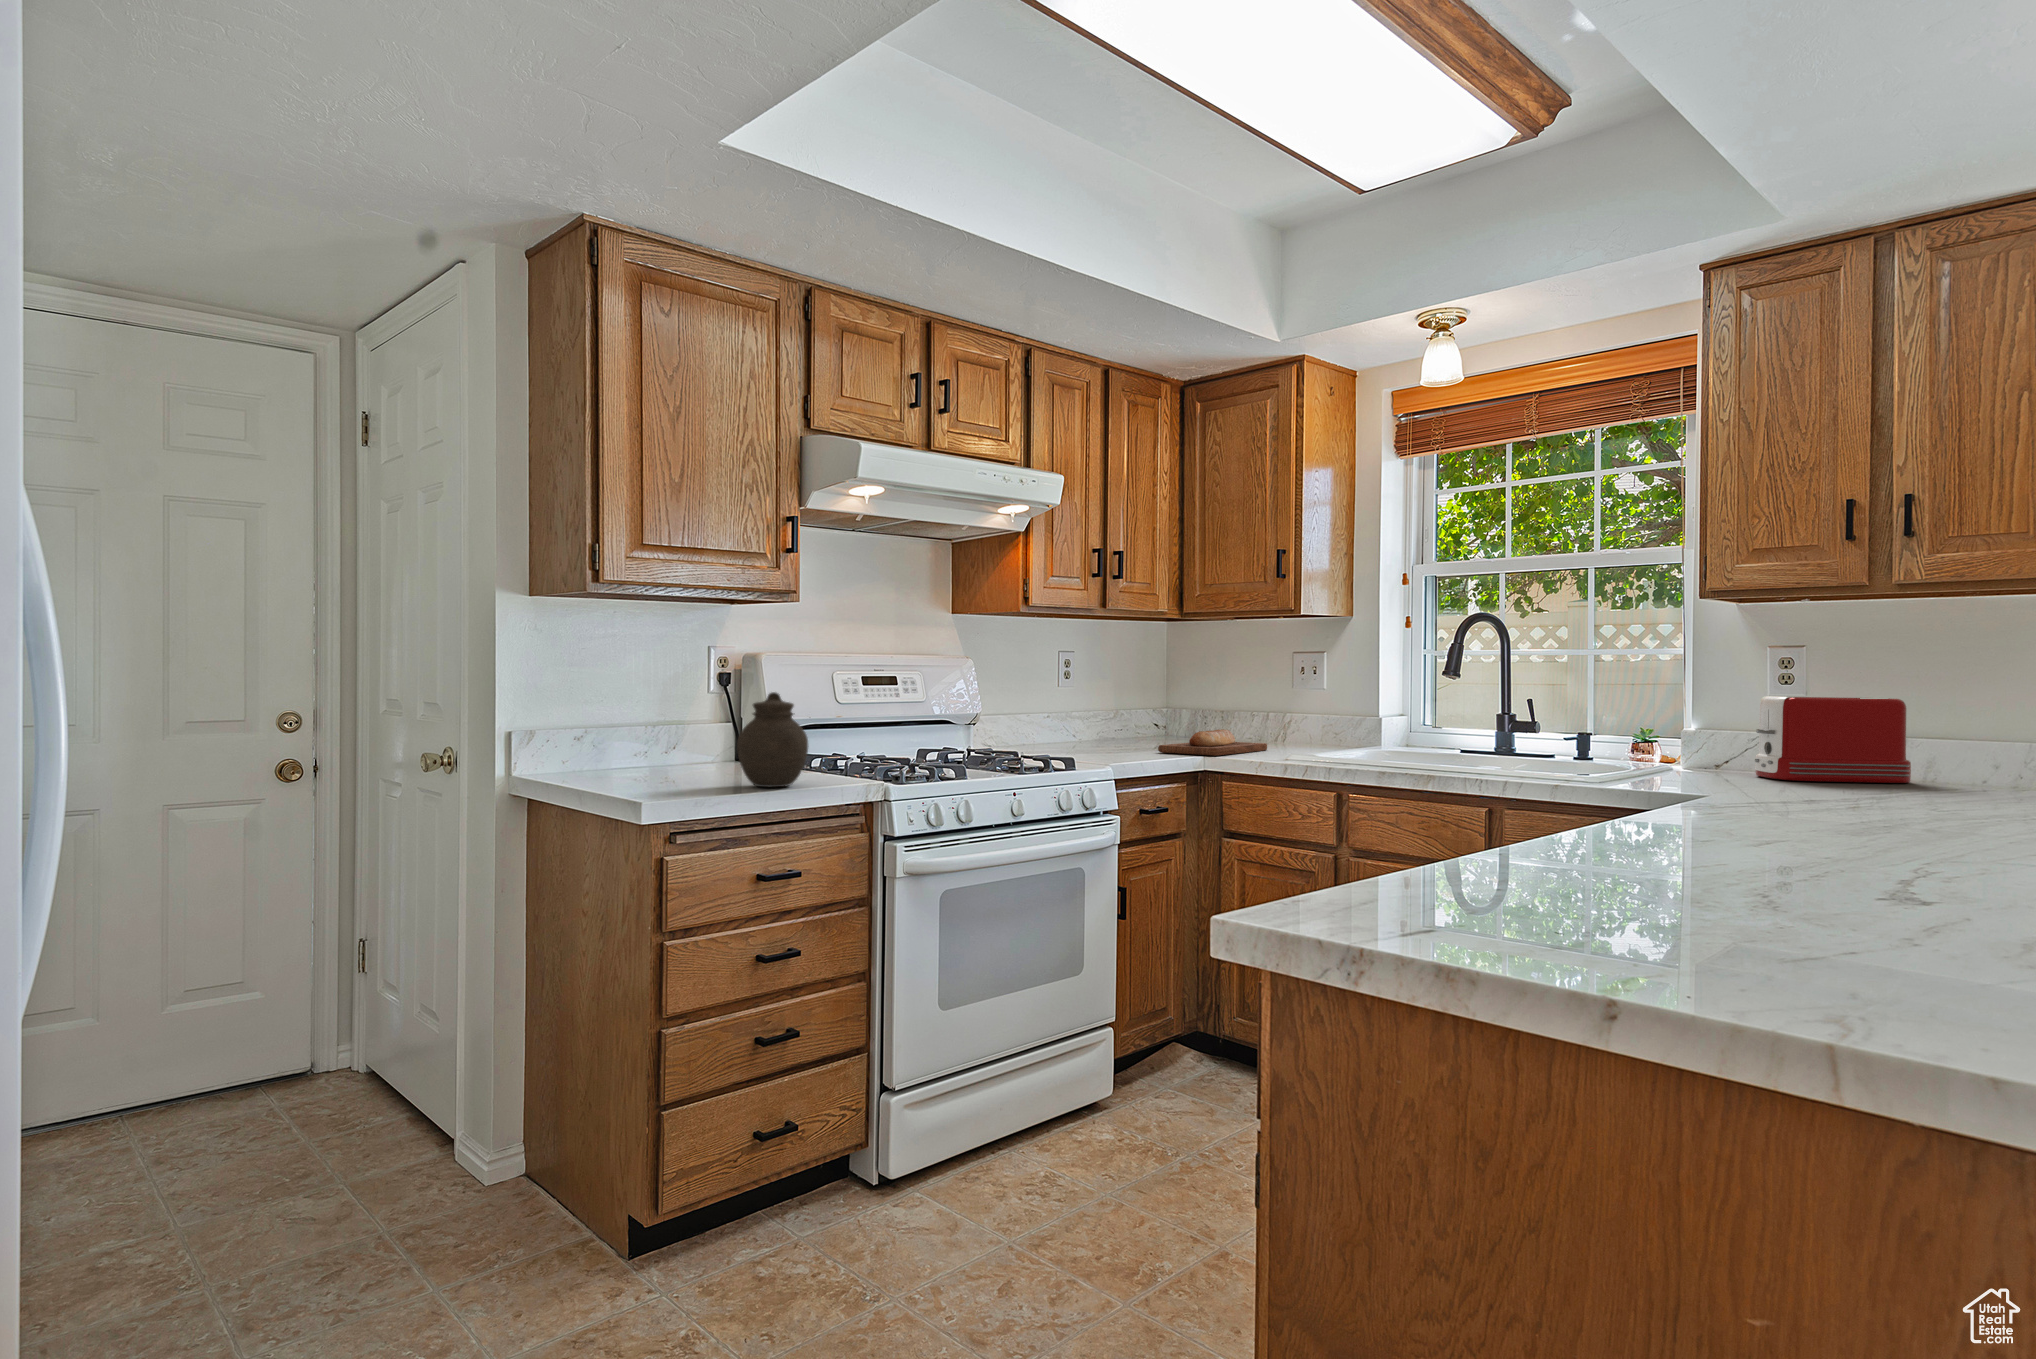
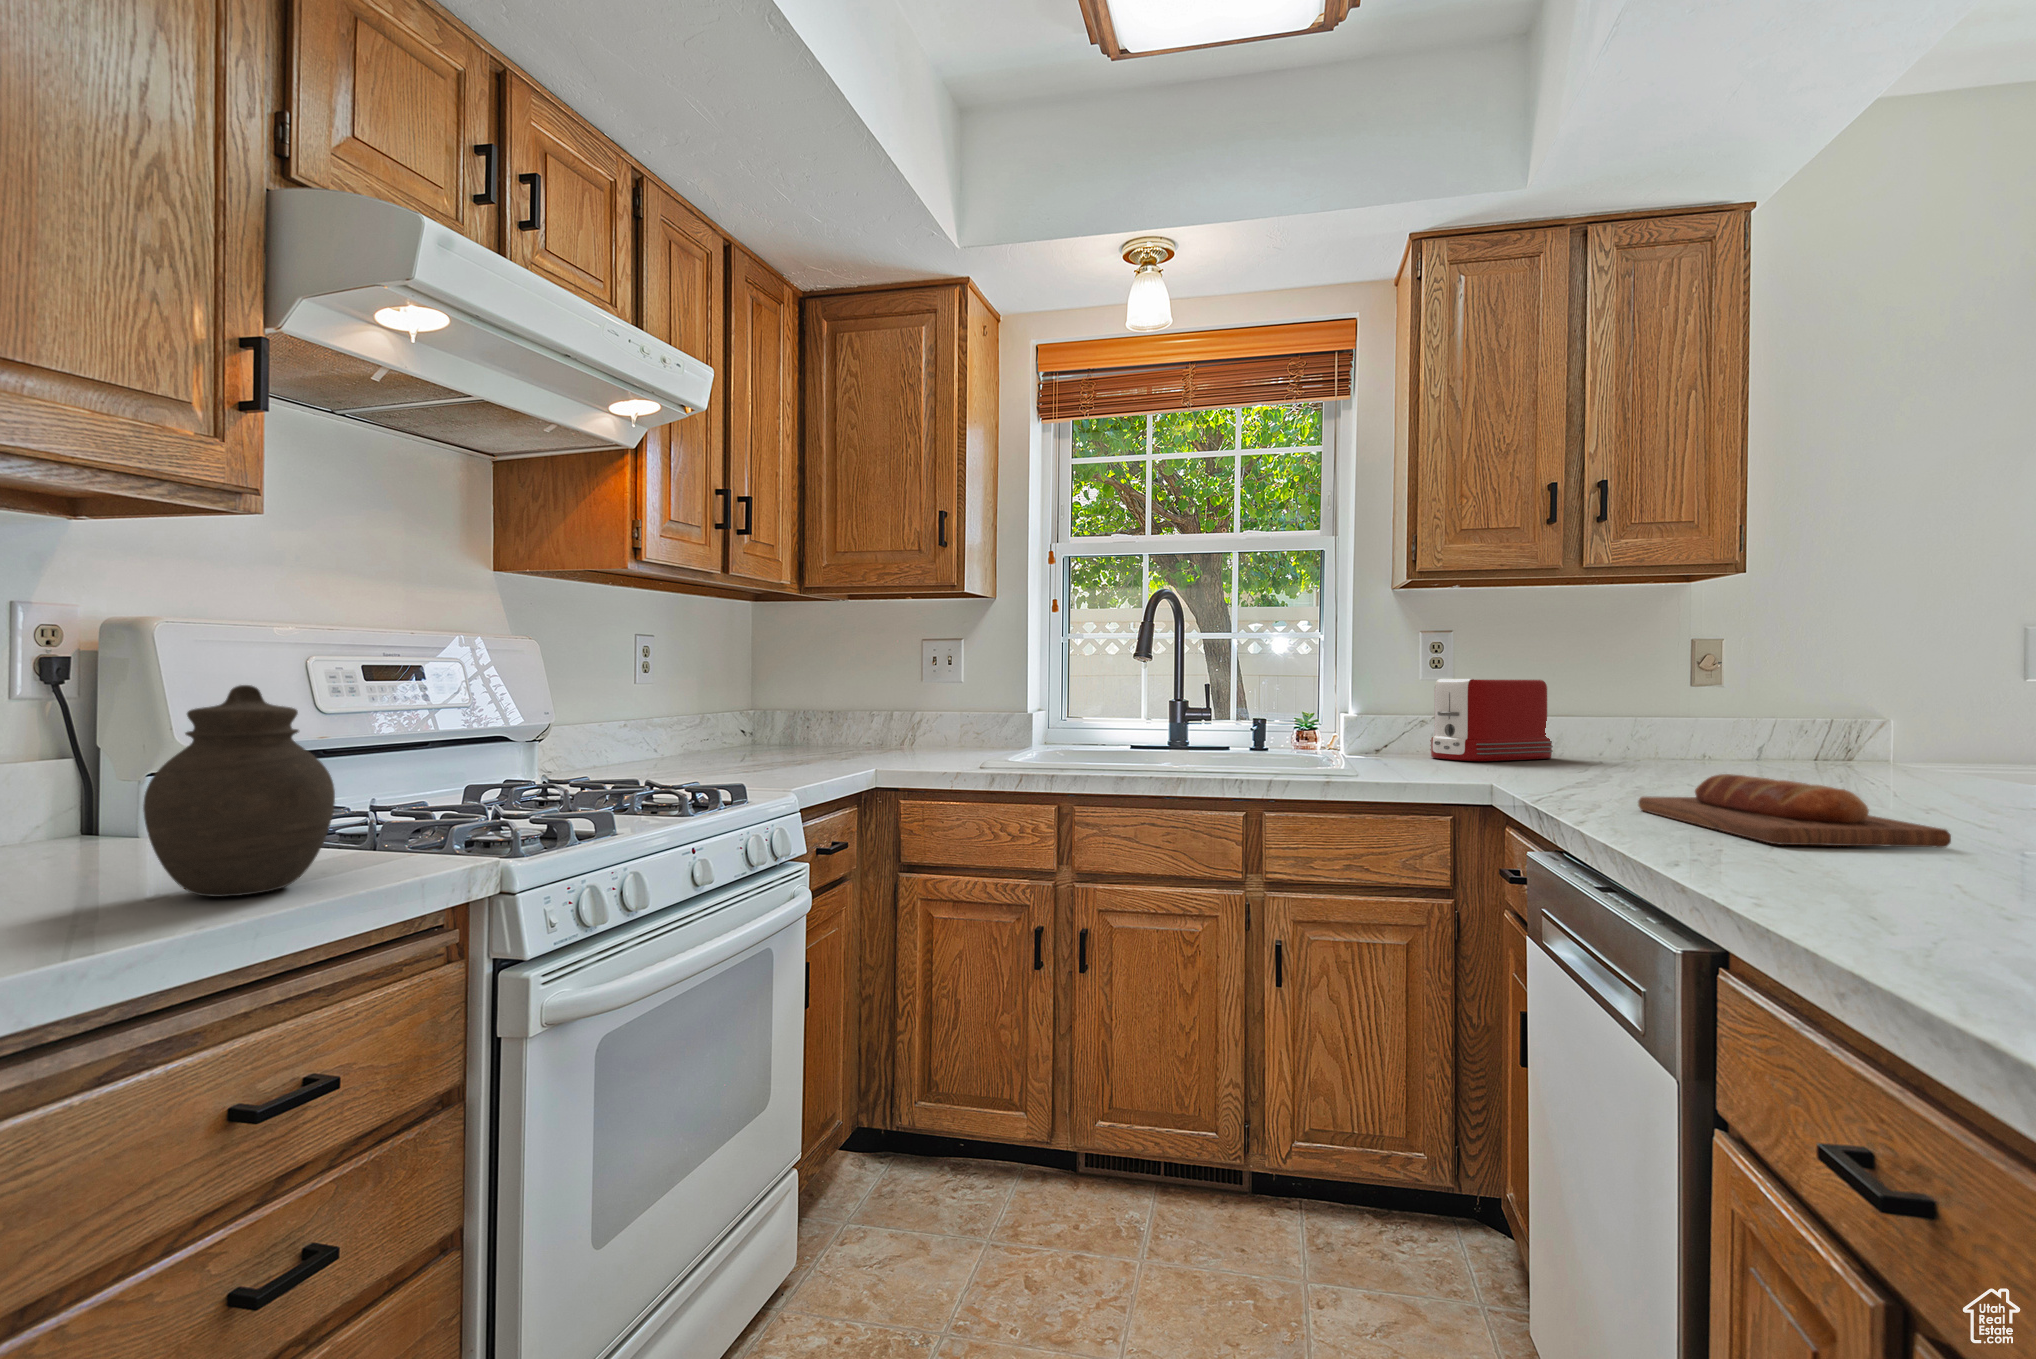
bread loaf: present [1158,729,1267,756] -> present [1638,774,1951,848]

